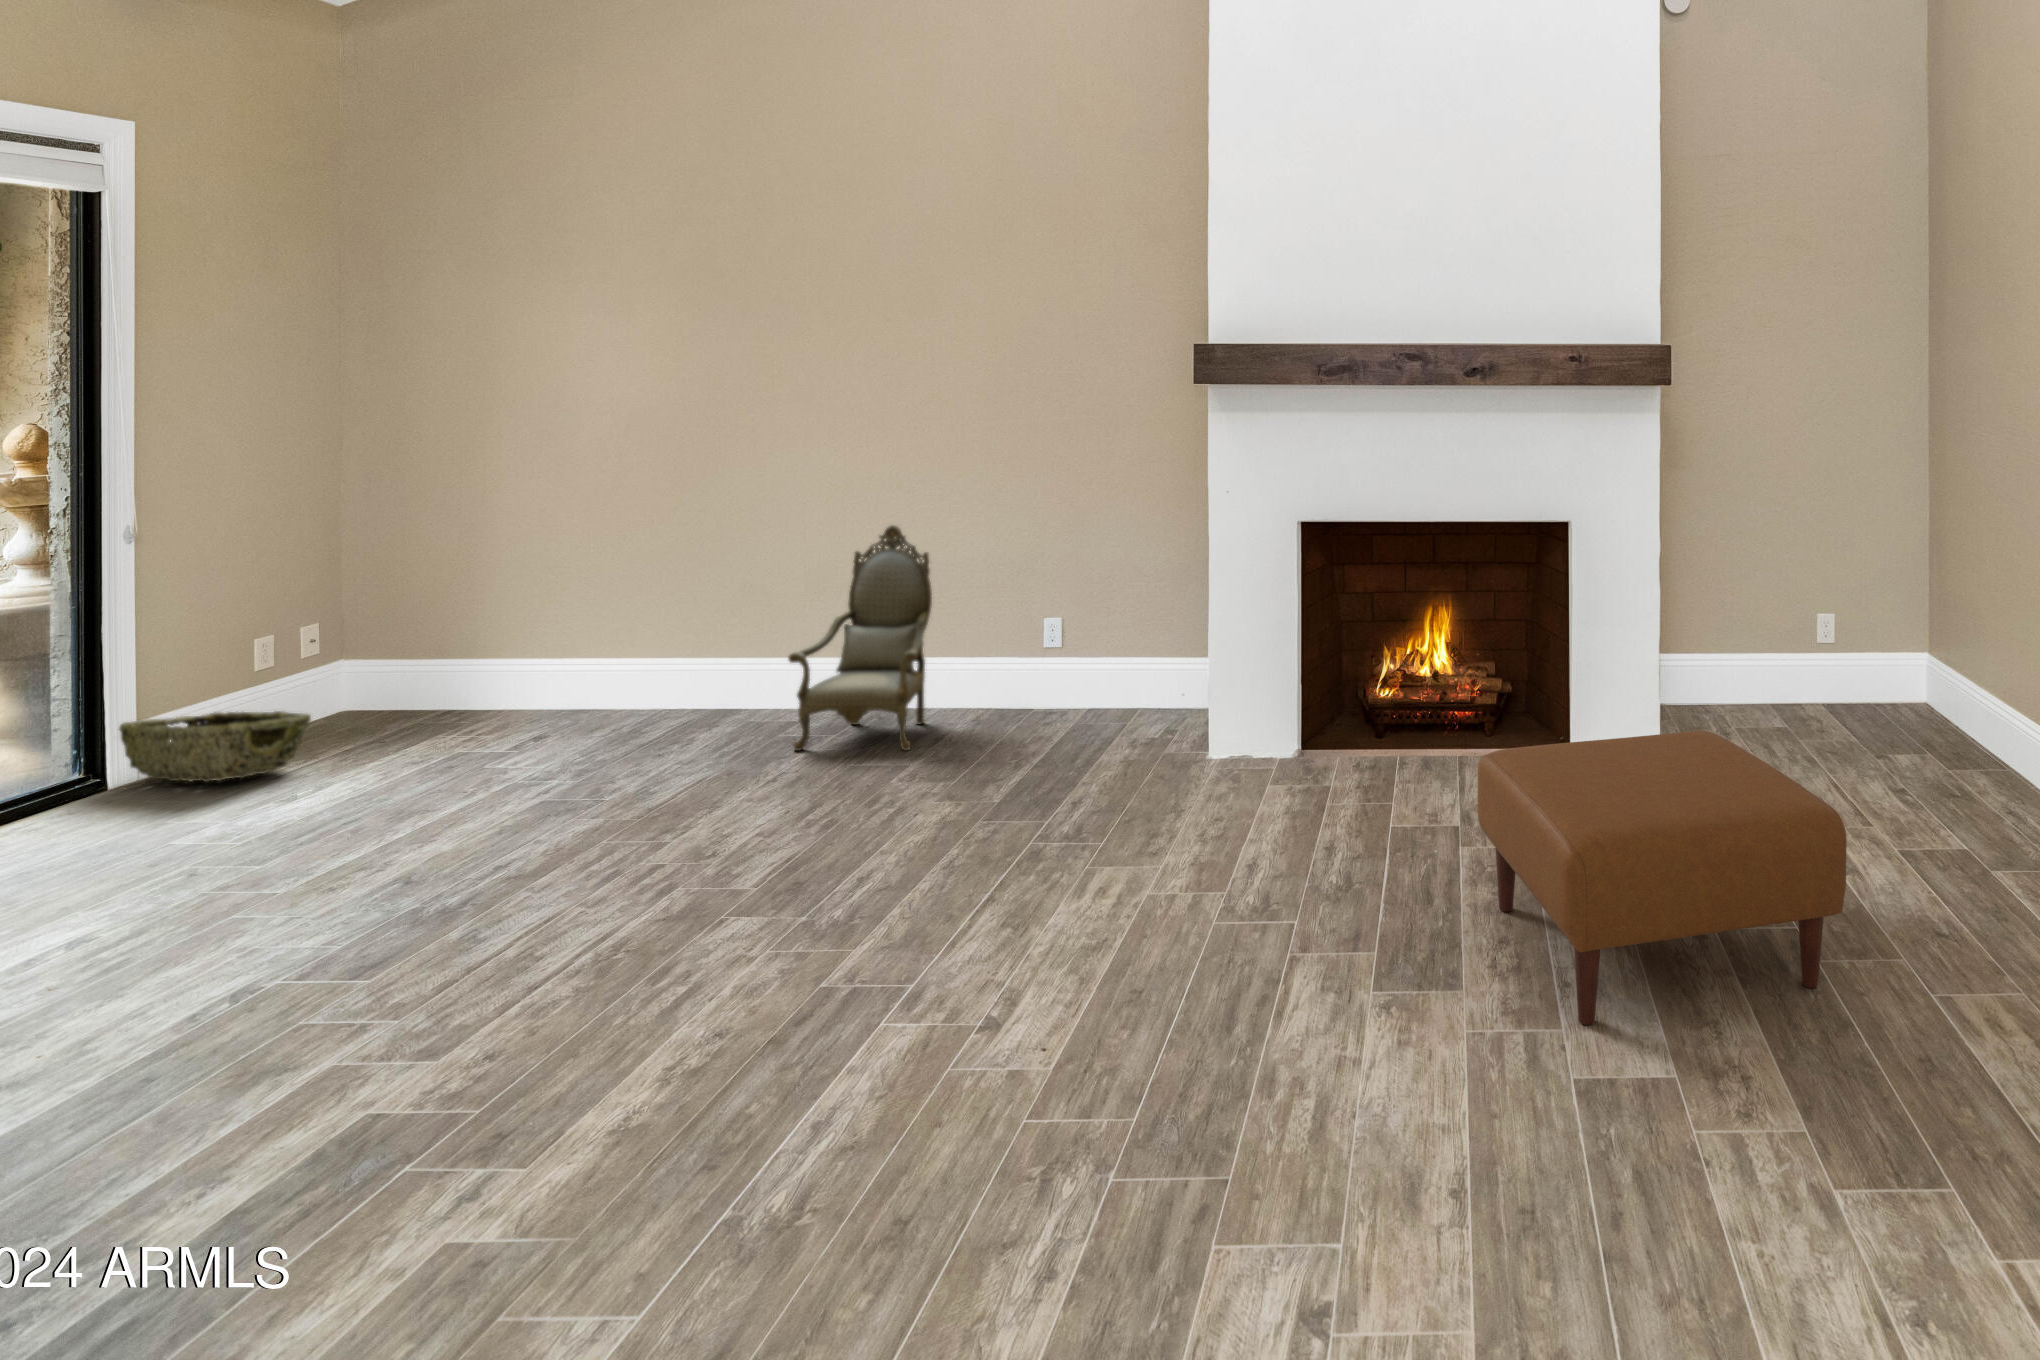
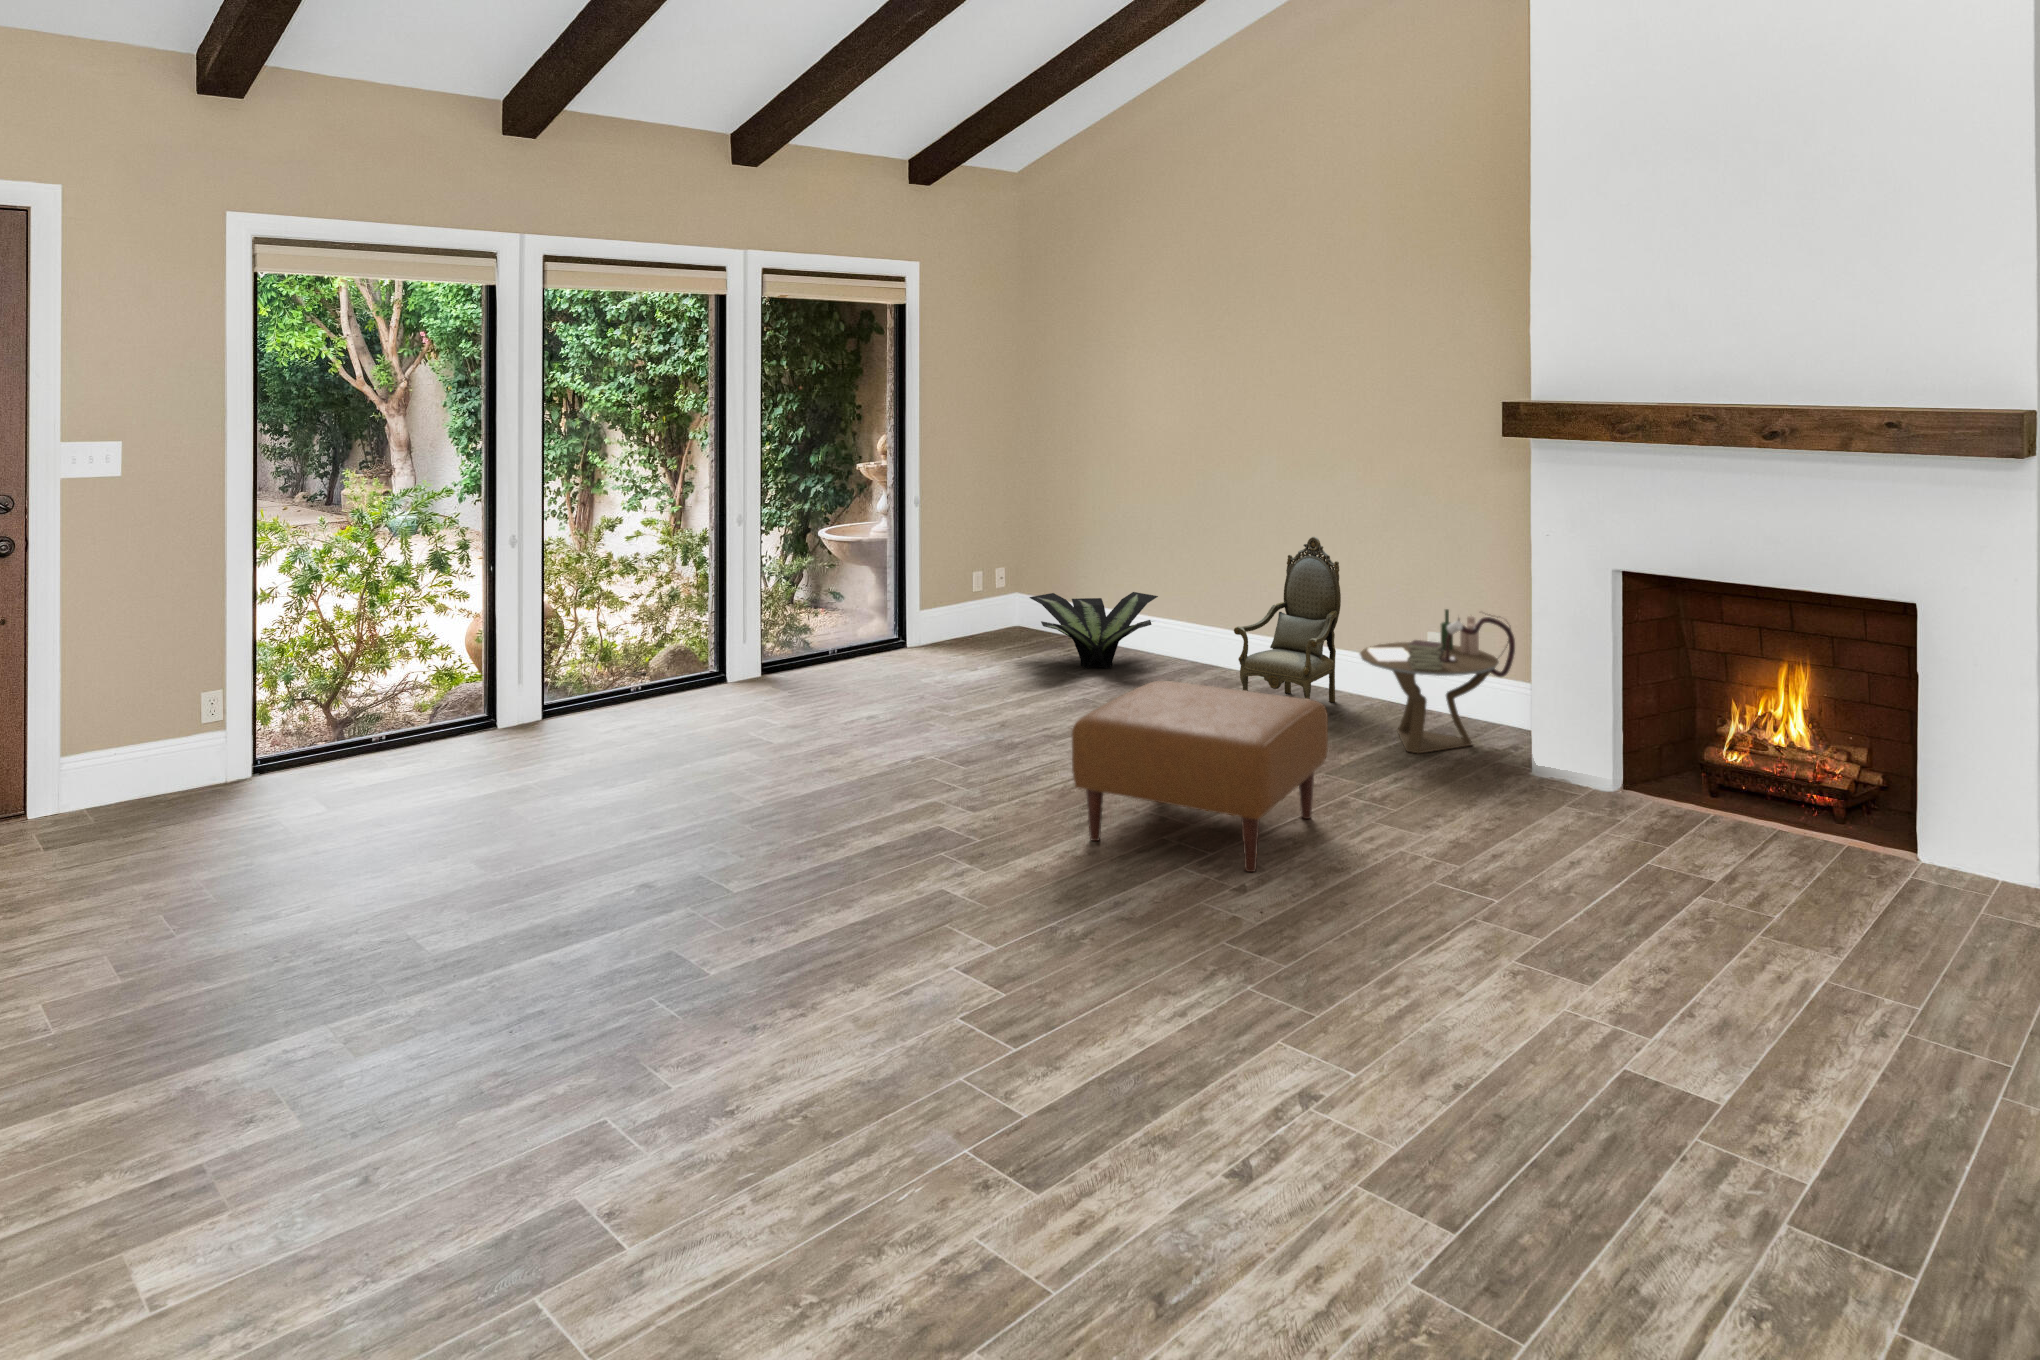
side table: none [987,588,1164,765] -> present [1360,609,1515,753]
potted plant: none [396,629,648,753] -> present [1030,592,1158,669]
woven basket: present [119,711,311,782] -> none [910,611,989,656]
ottoman: present [1478,731,1847,1025] -> present [1072,681,1328,872]

